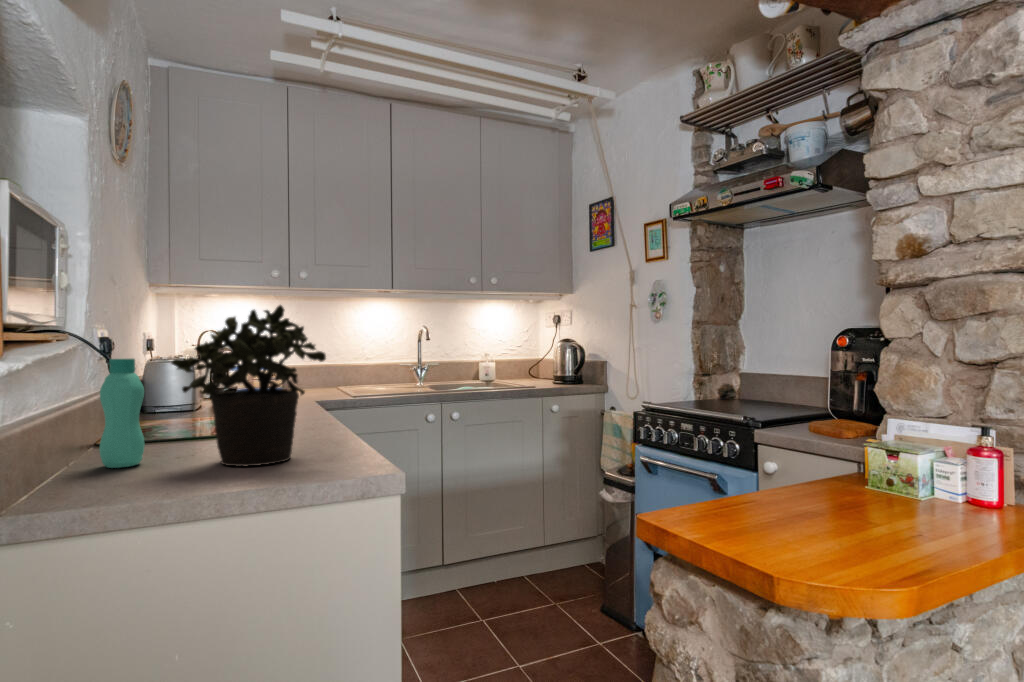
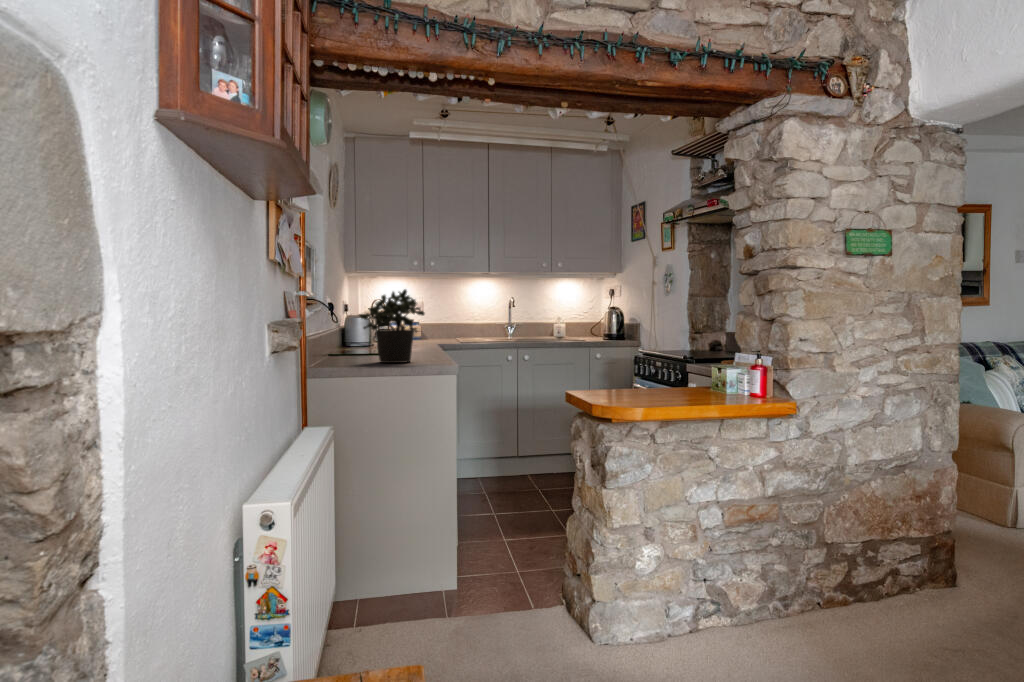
bottle: present [99,359,144,468] -> none [330,314,348,362]

